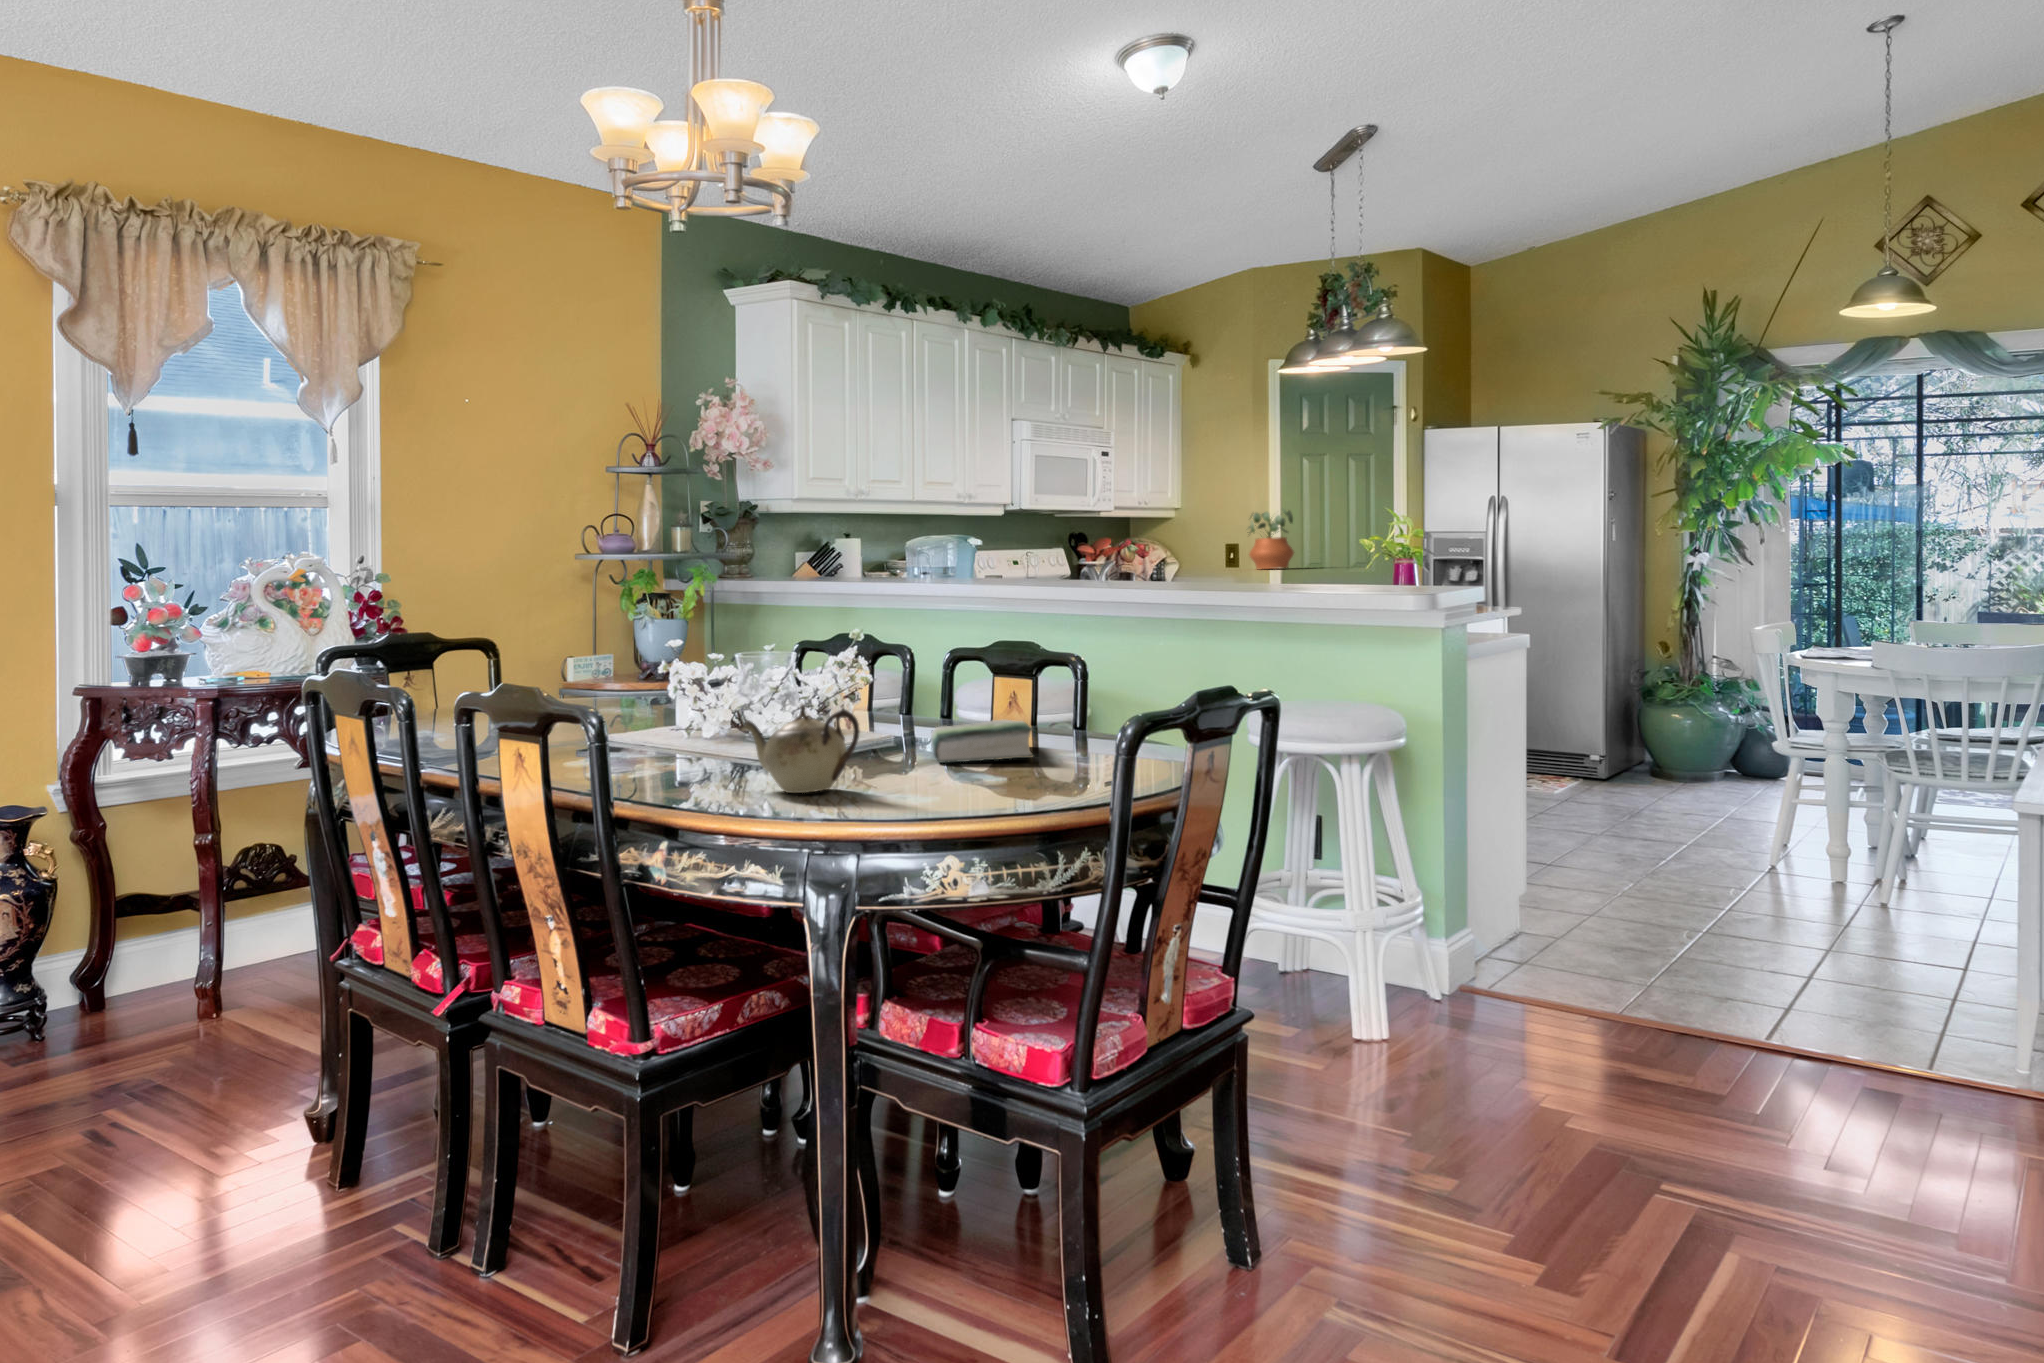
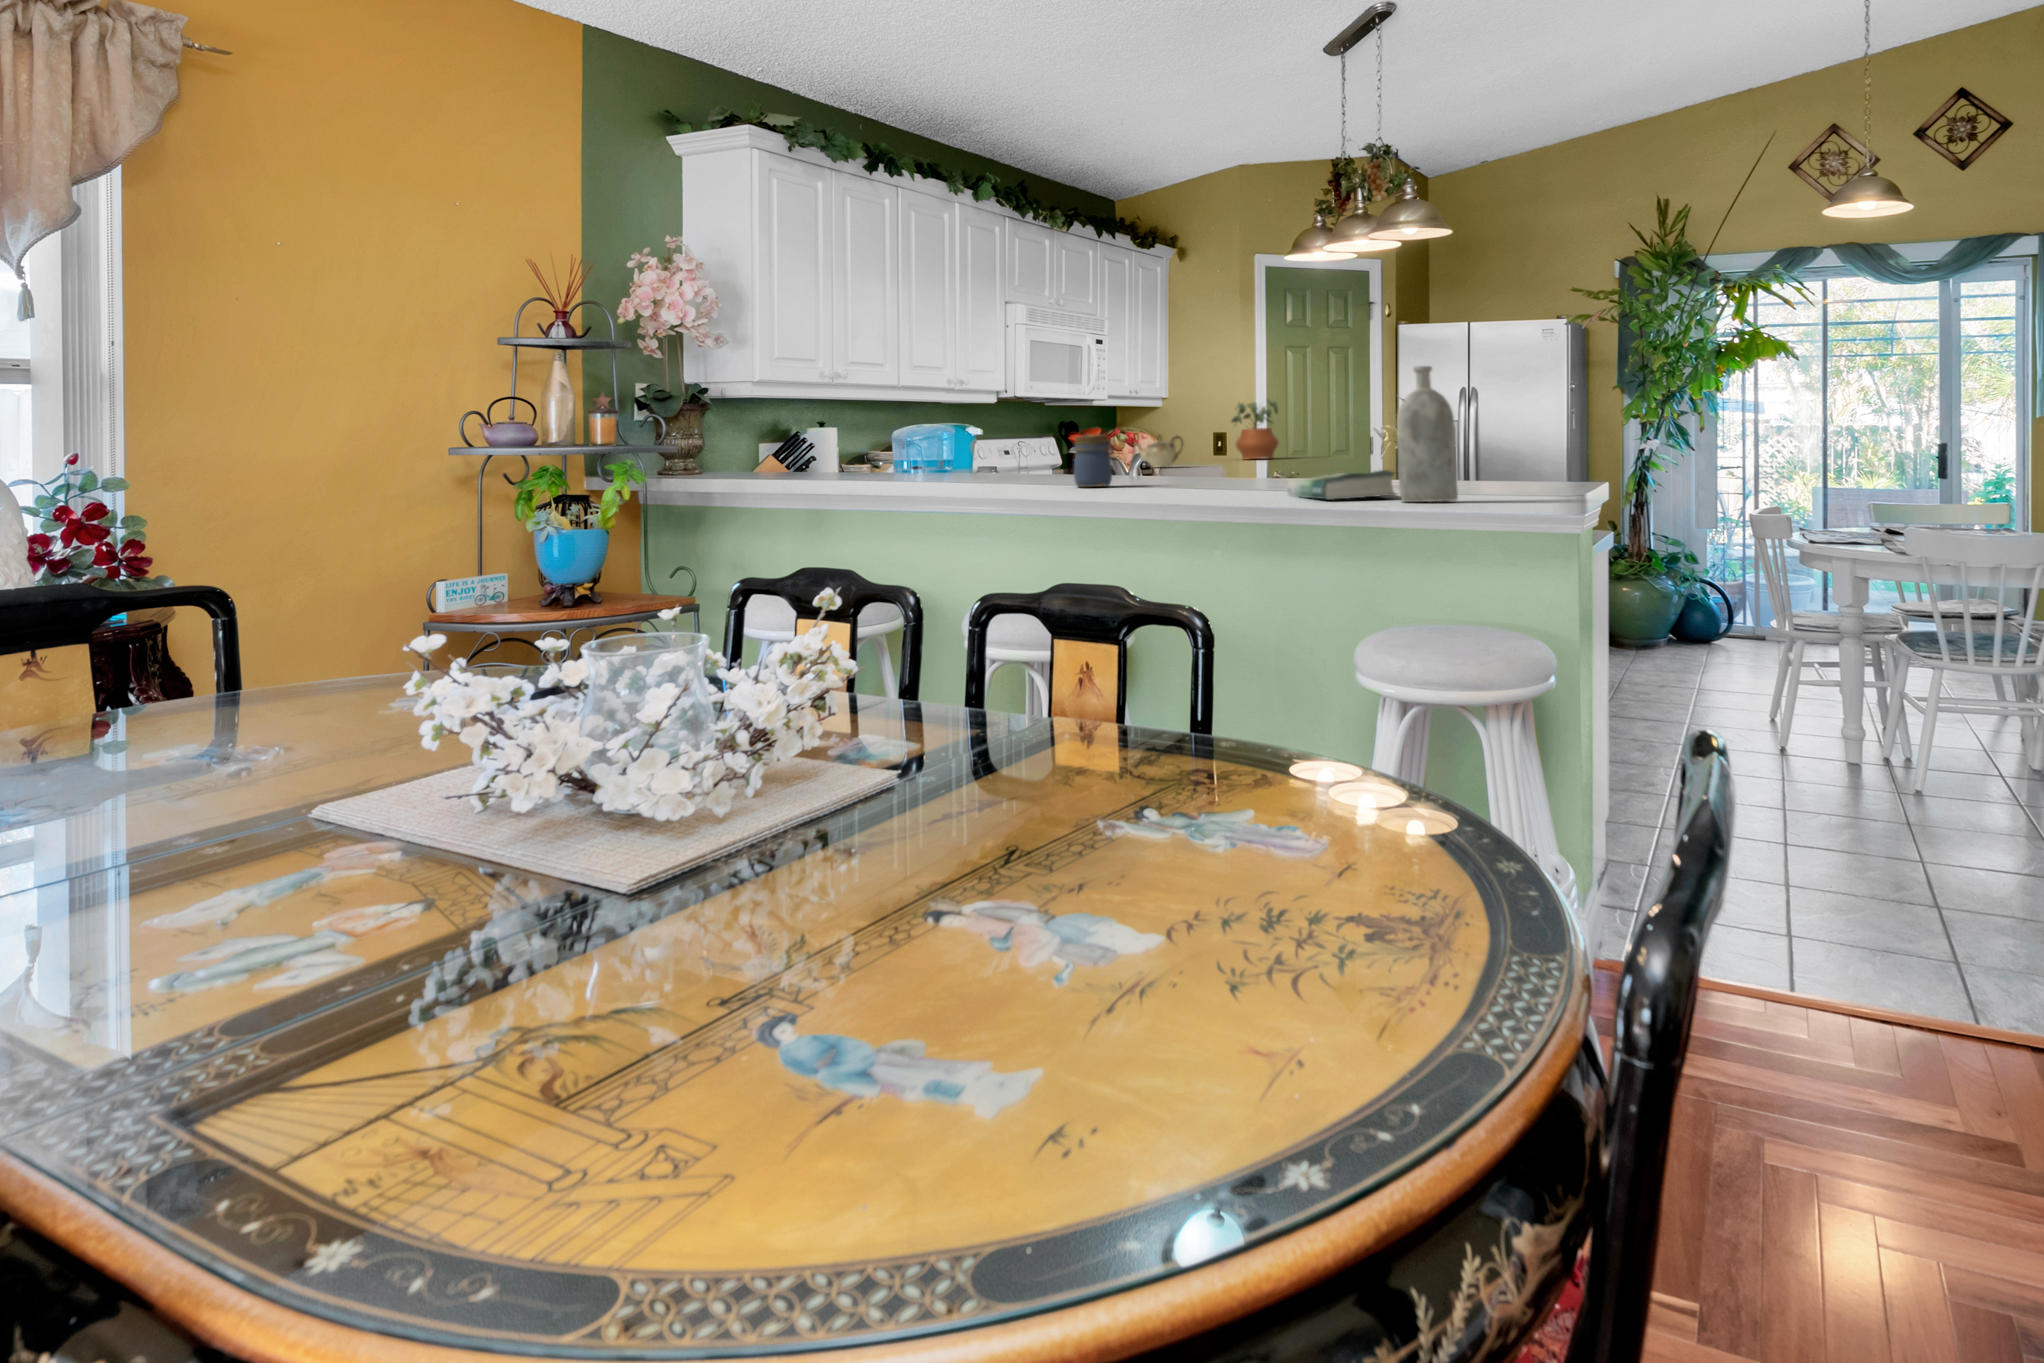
bottle: none [1303,484,1352,596] -> present [1397,366,1458,502]
jar: none [1058,542,1095,588] -> present [1074,434,1113,487]
teapot: present [740,704,860,793] -> present [1134,435,1183,467]
book: present [931,720,1034,763] -> present [1286,470,1396,500]

